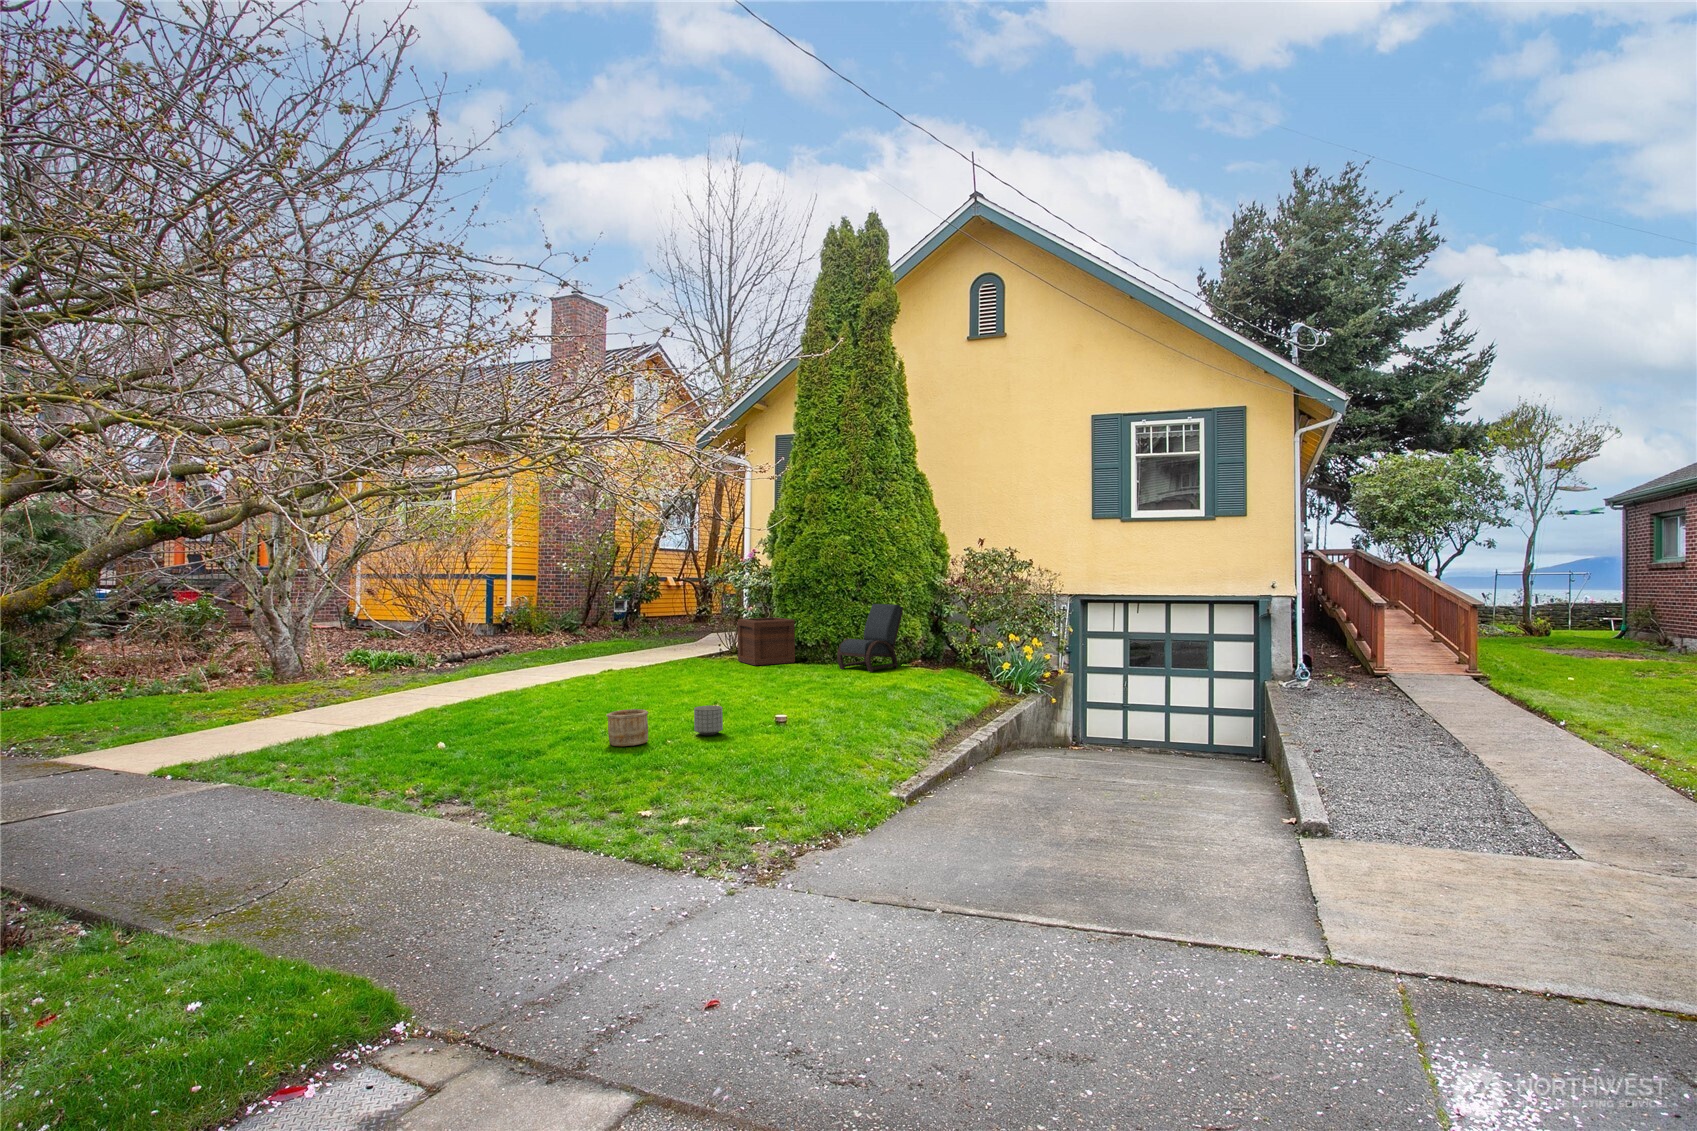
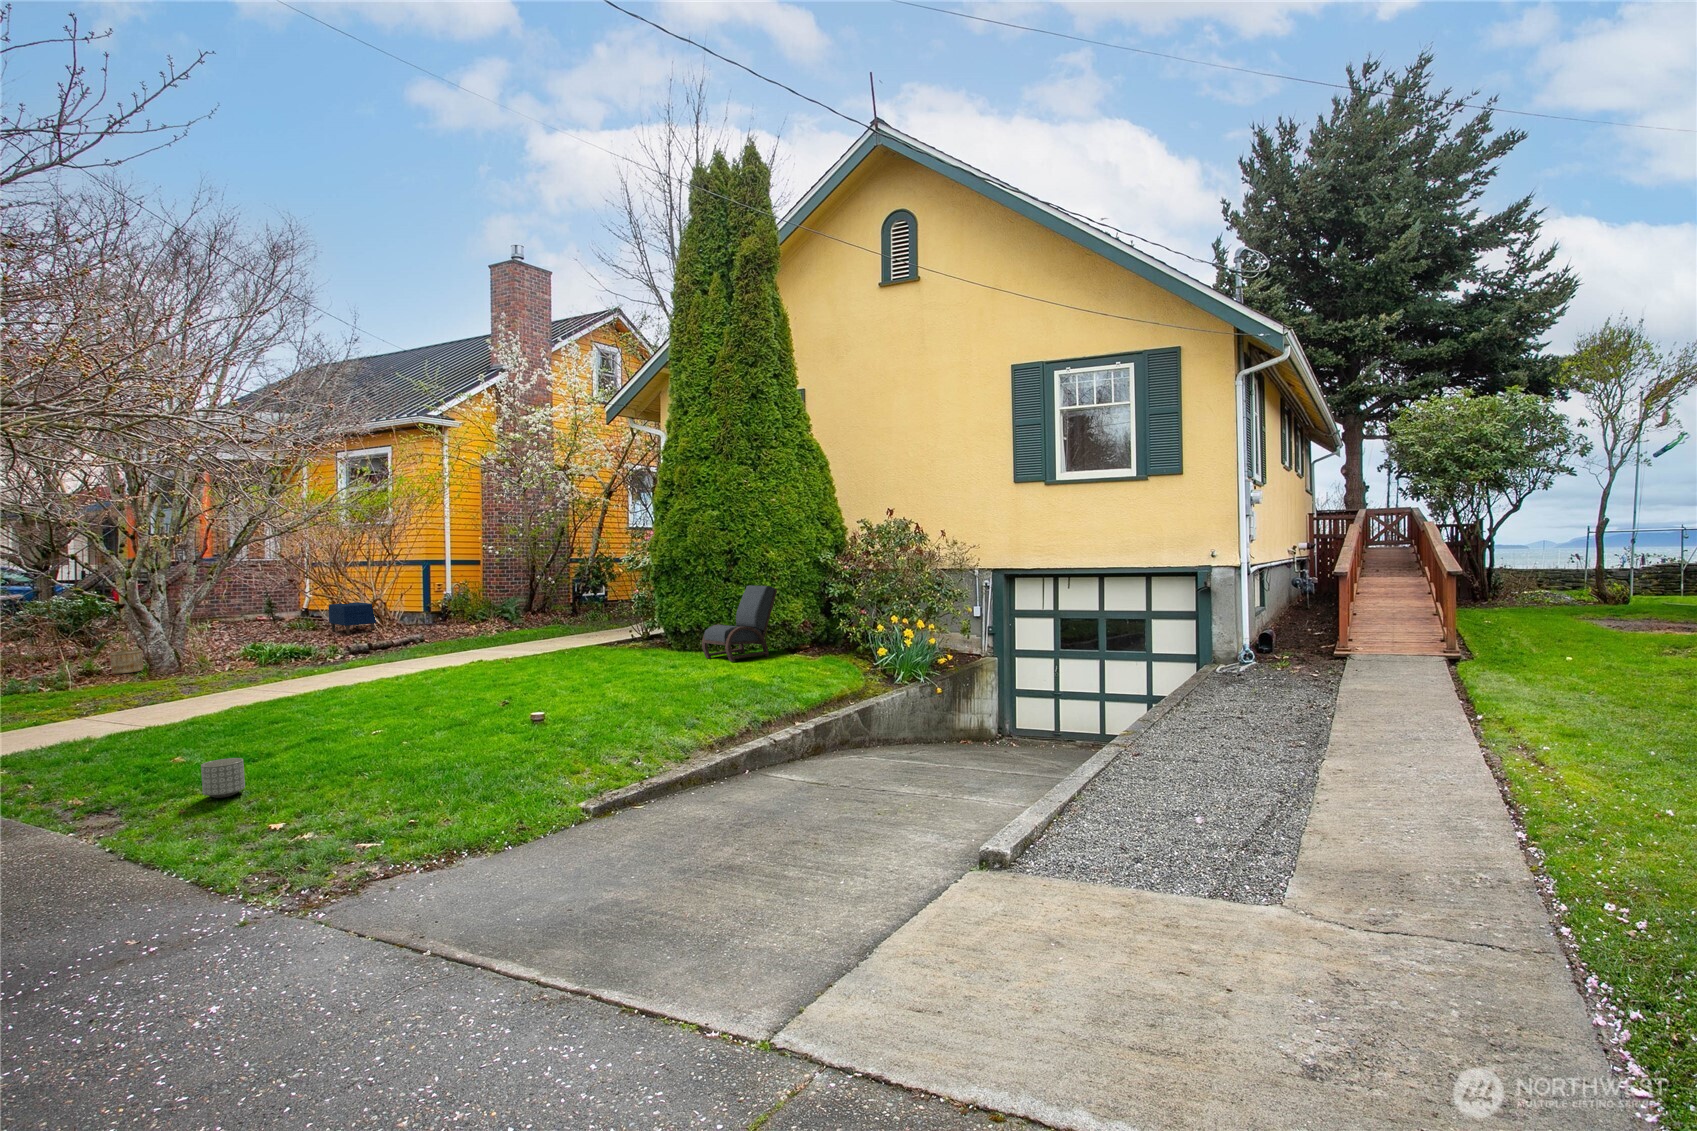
bench: none [404,613,457,644] -> present [329,602,376,635]
wooden crate: present [738,617,795,666] -> none [613,602,670,655]
planter: present [694,706,723,735] -> present [201,758,245,798]
wooden bucket: present [606,709,648,746] -> present [109,650,143,674]

